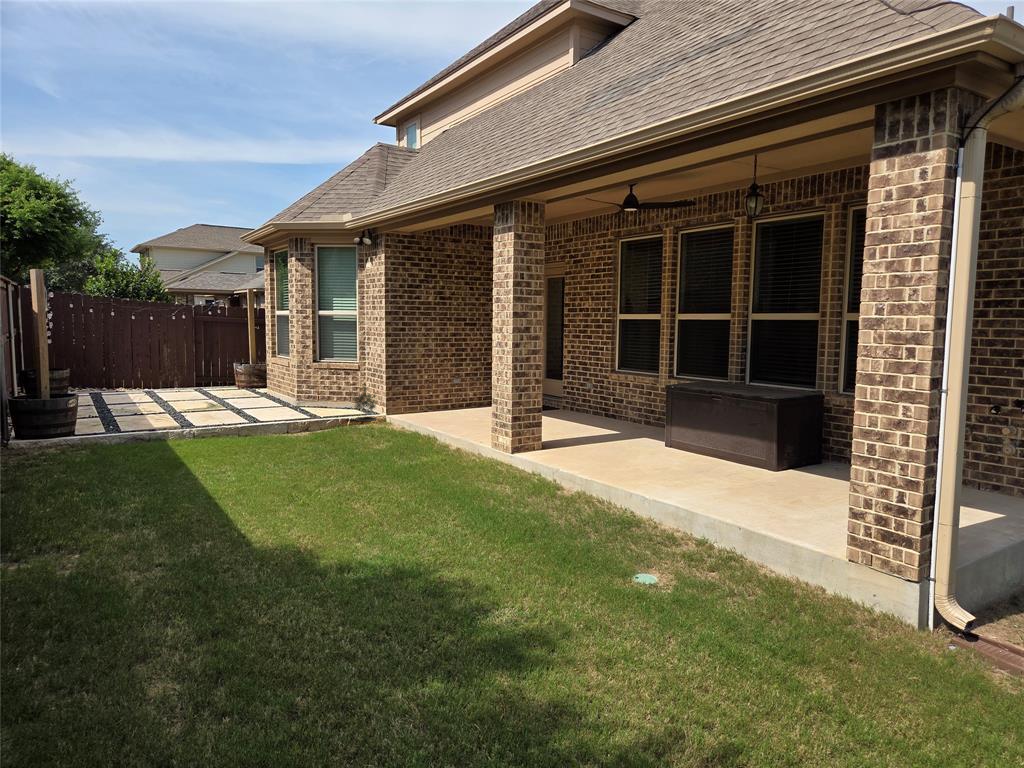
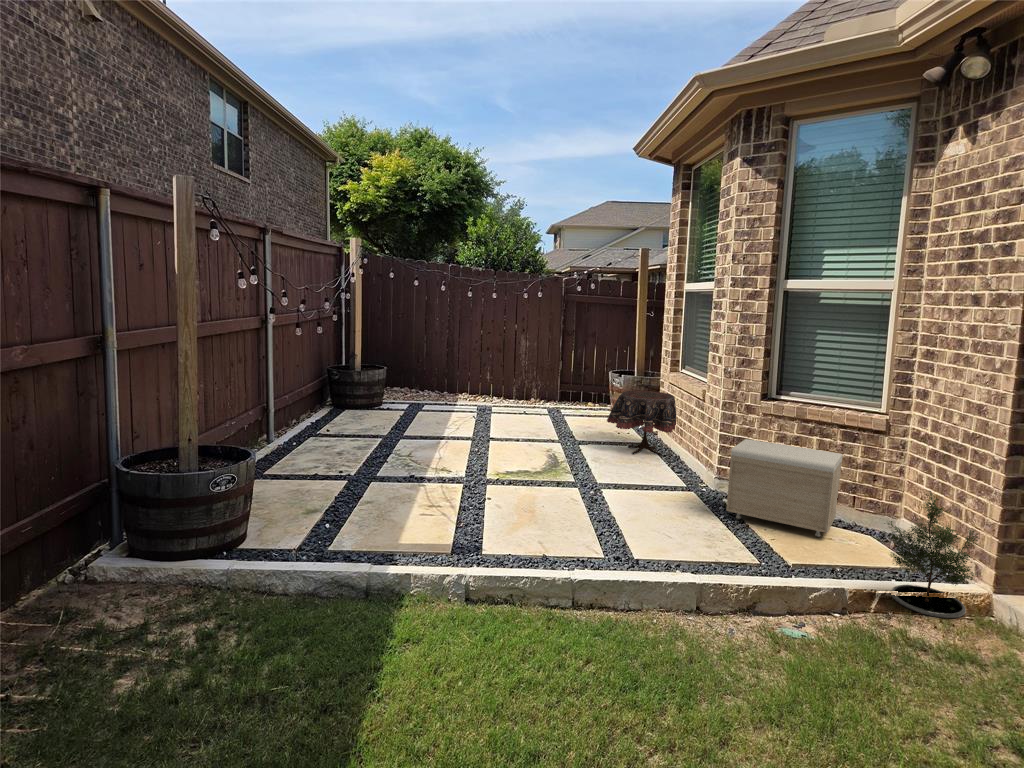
side table: none [239,368,278,400] -> present [607,391,676,455]
storage bench: none [300,380,345,412] -> present [726,439,843,537]

